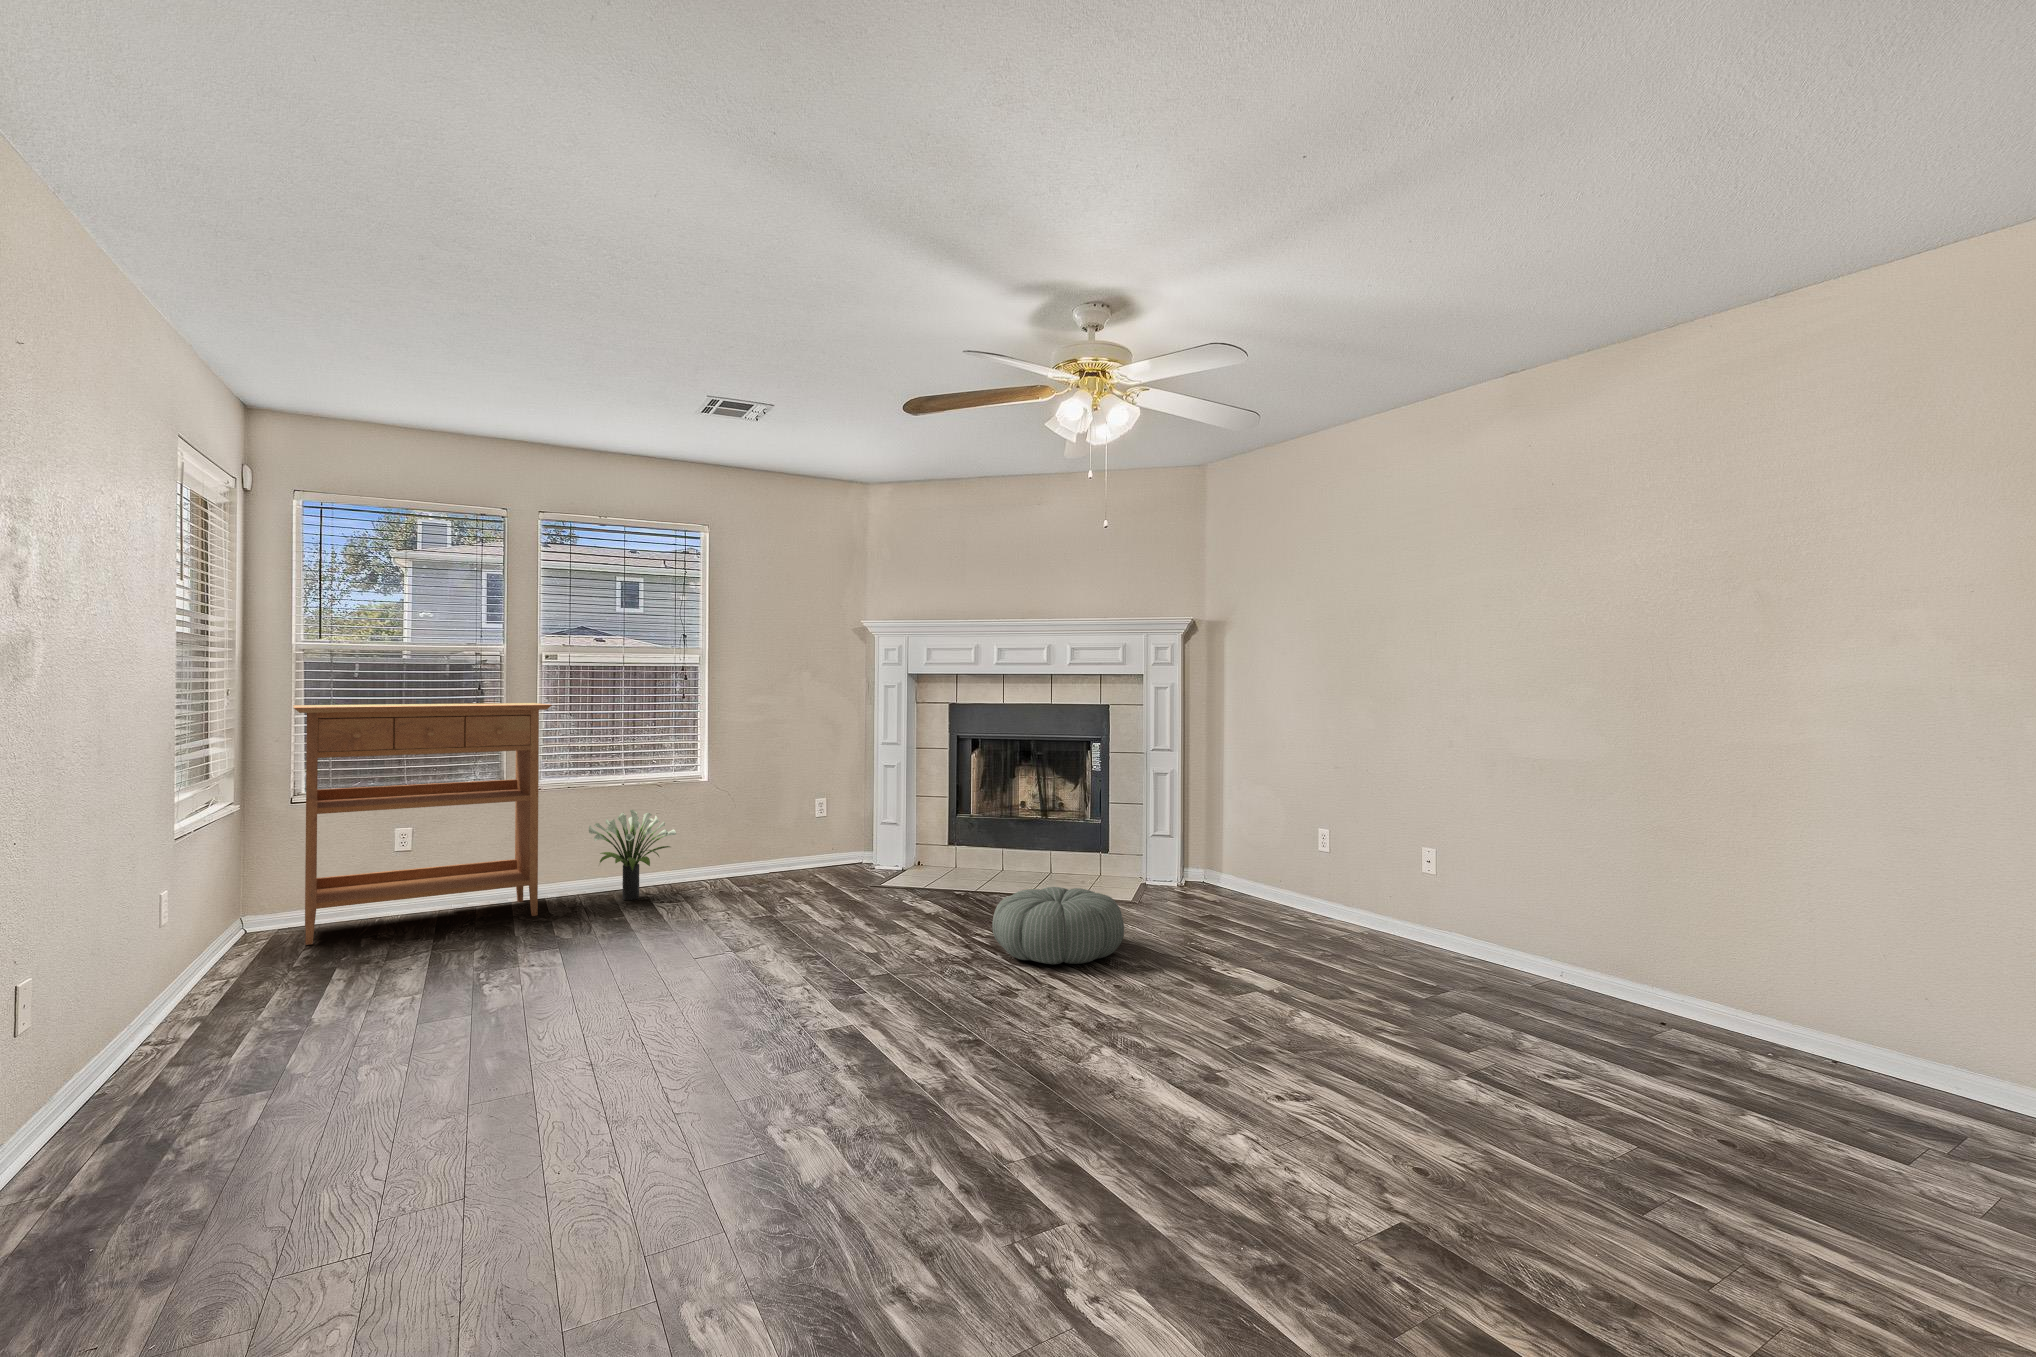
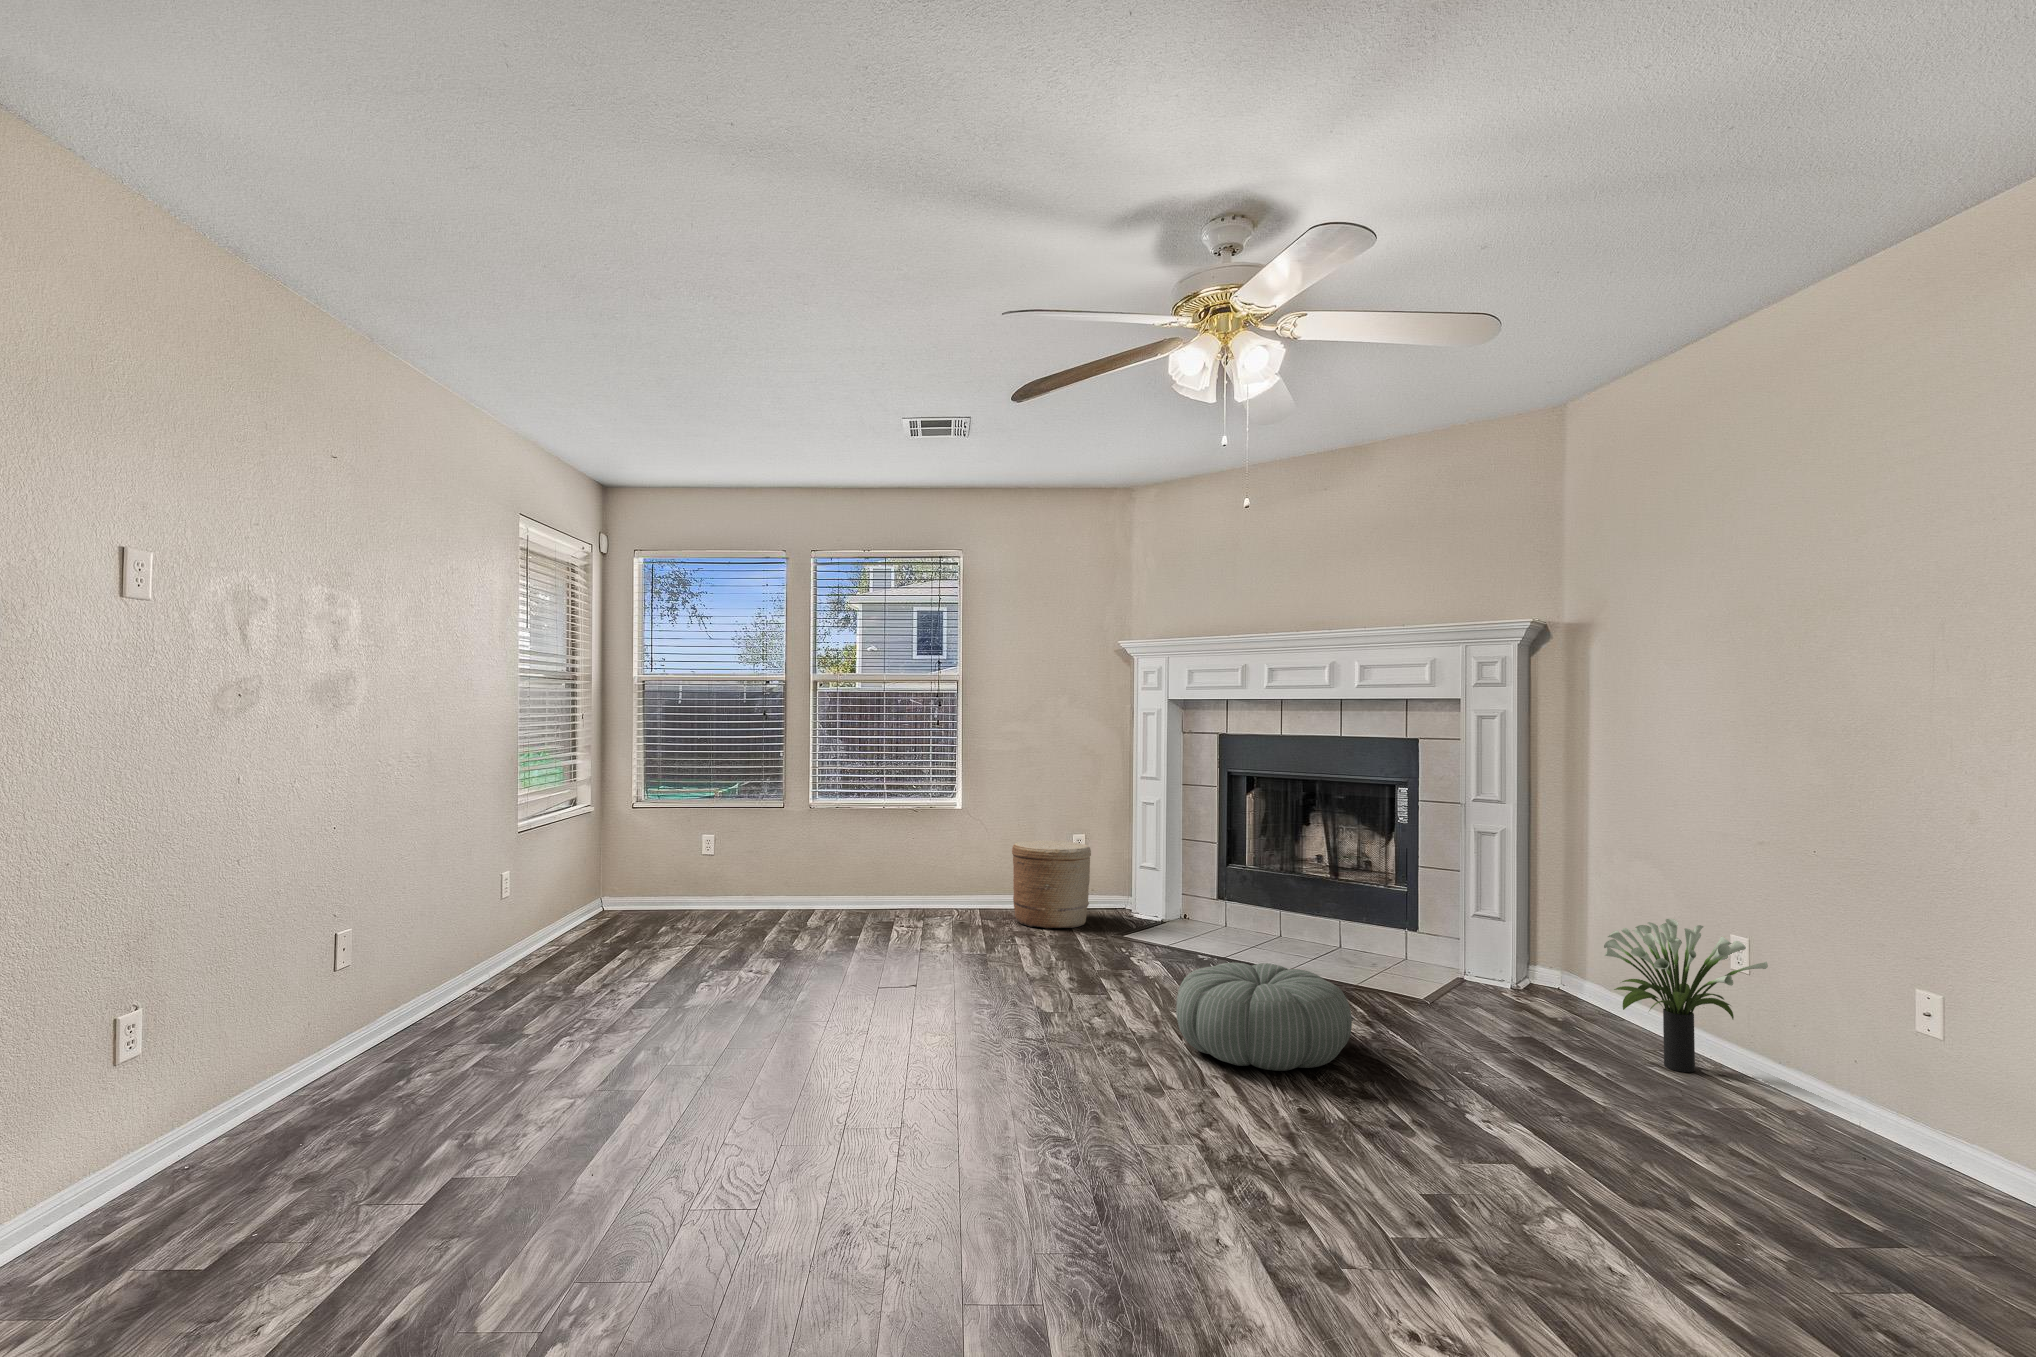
console table: present [293,703,552,945] -> none [582,718,800,932]
woven basket: none [763,805,838,885] -> present [1012,841,1091,929]
potted plant: present [589,810,676,900] -> present [1604,919,1768,1072]

